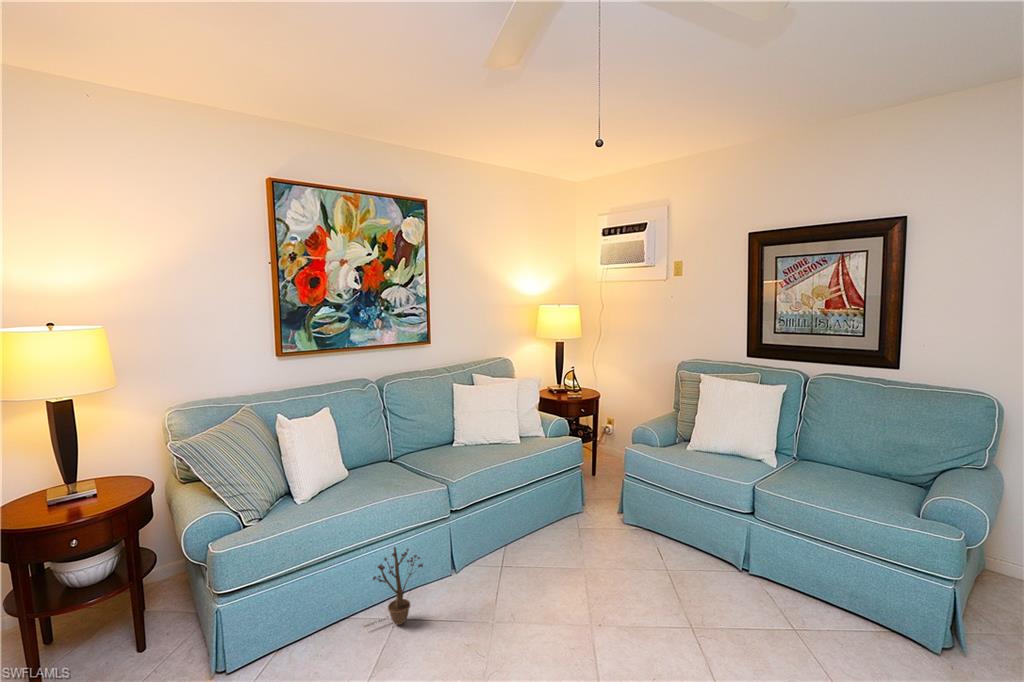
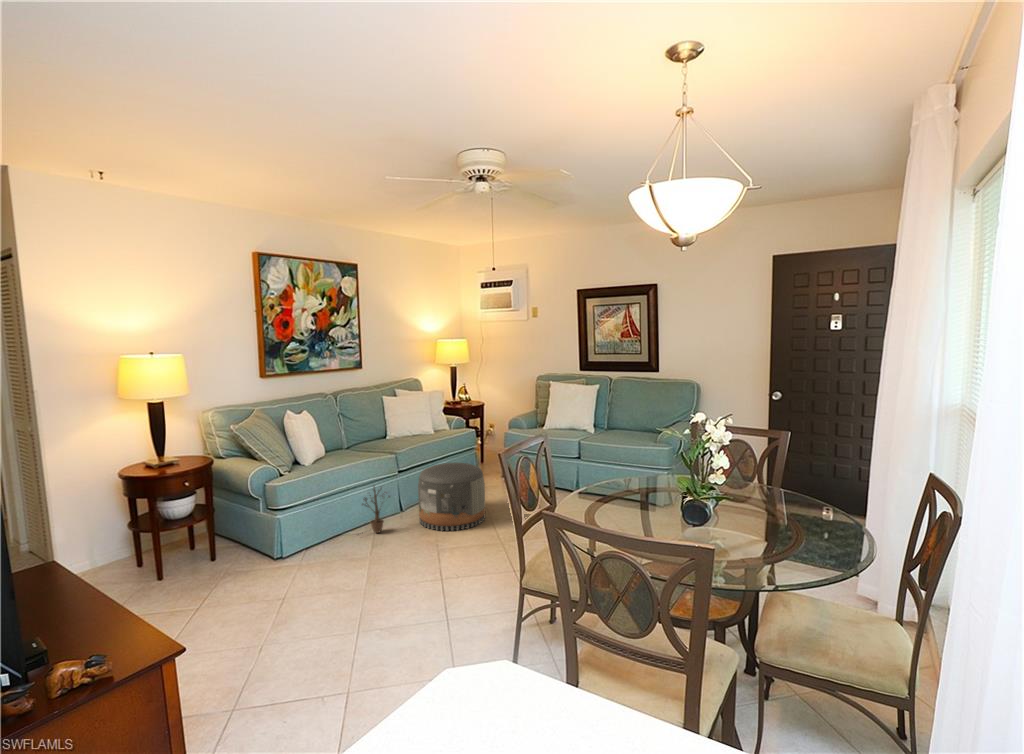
pouf: none [472,507,582,645] -> present [418,463,485,531]

